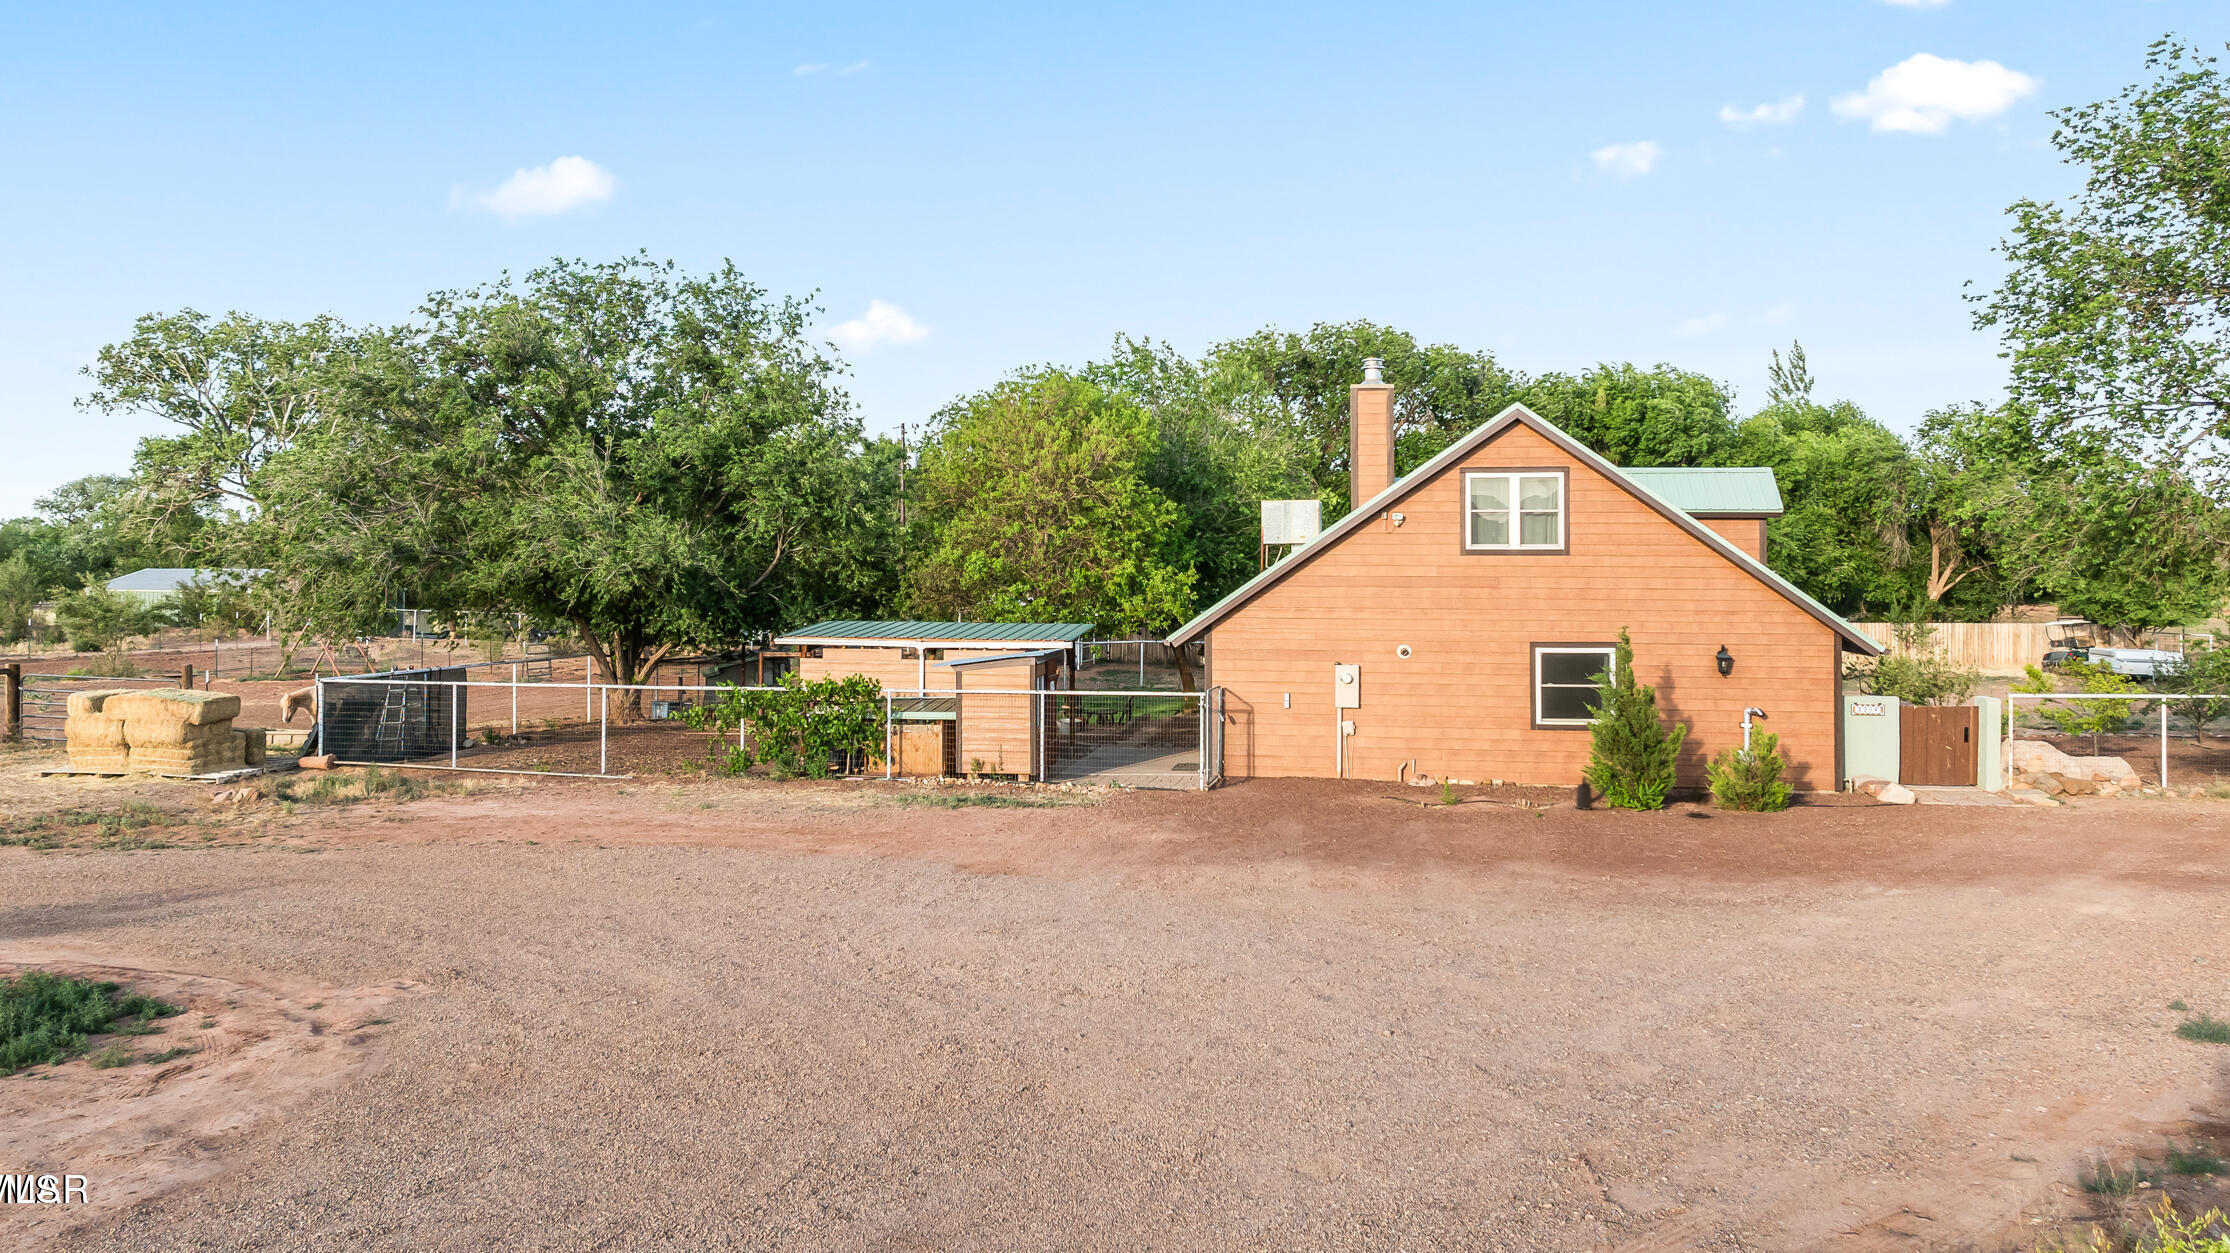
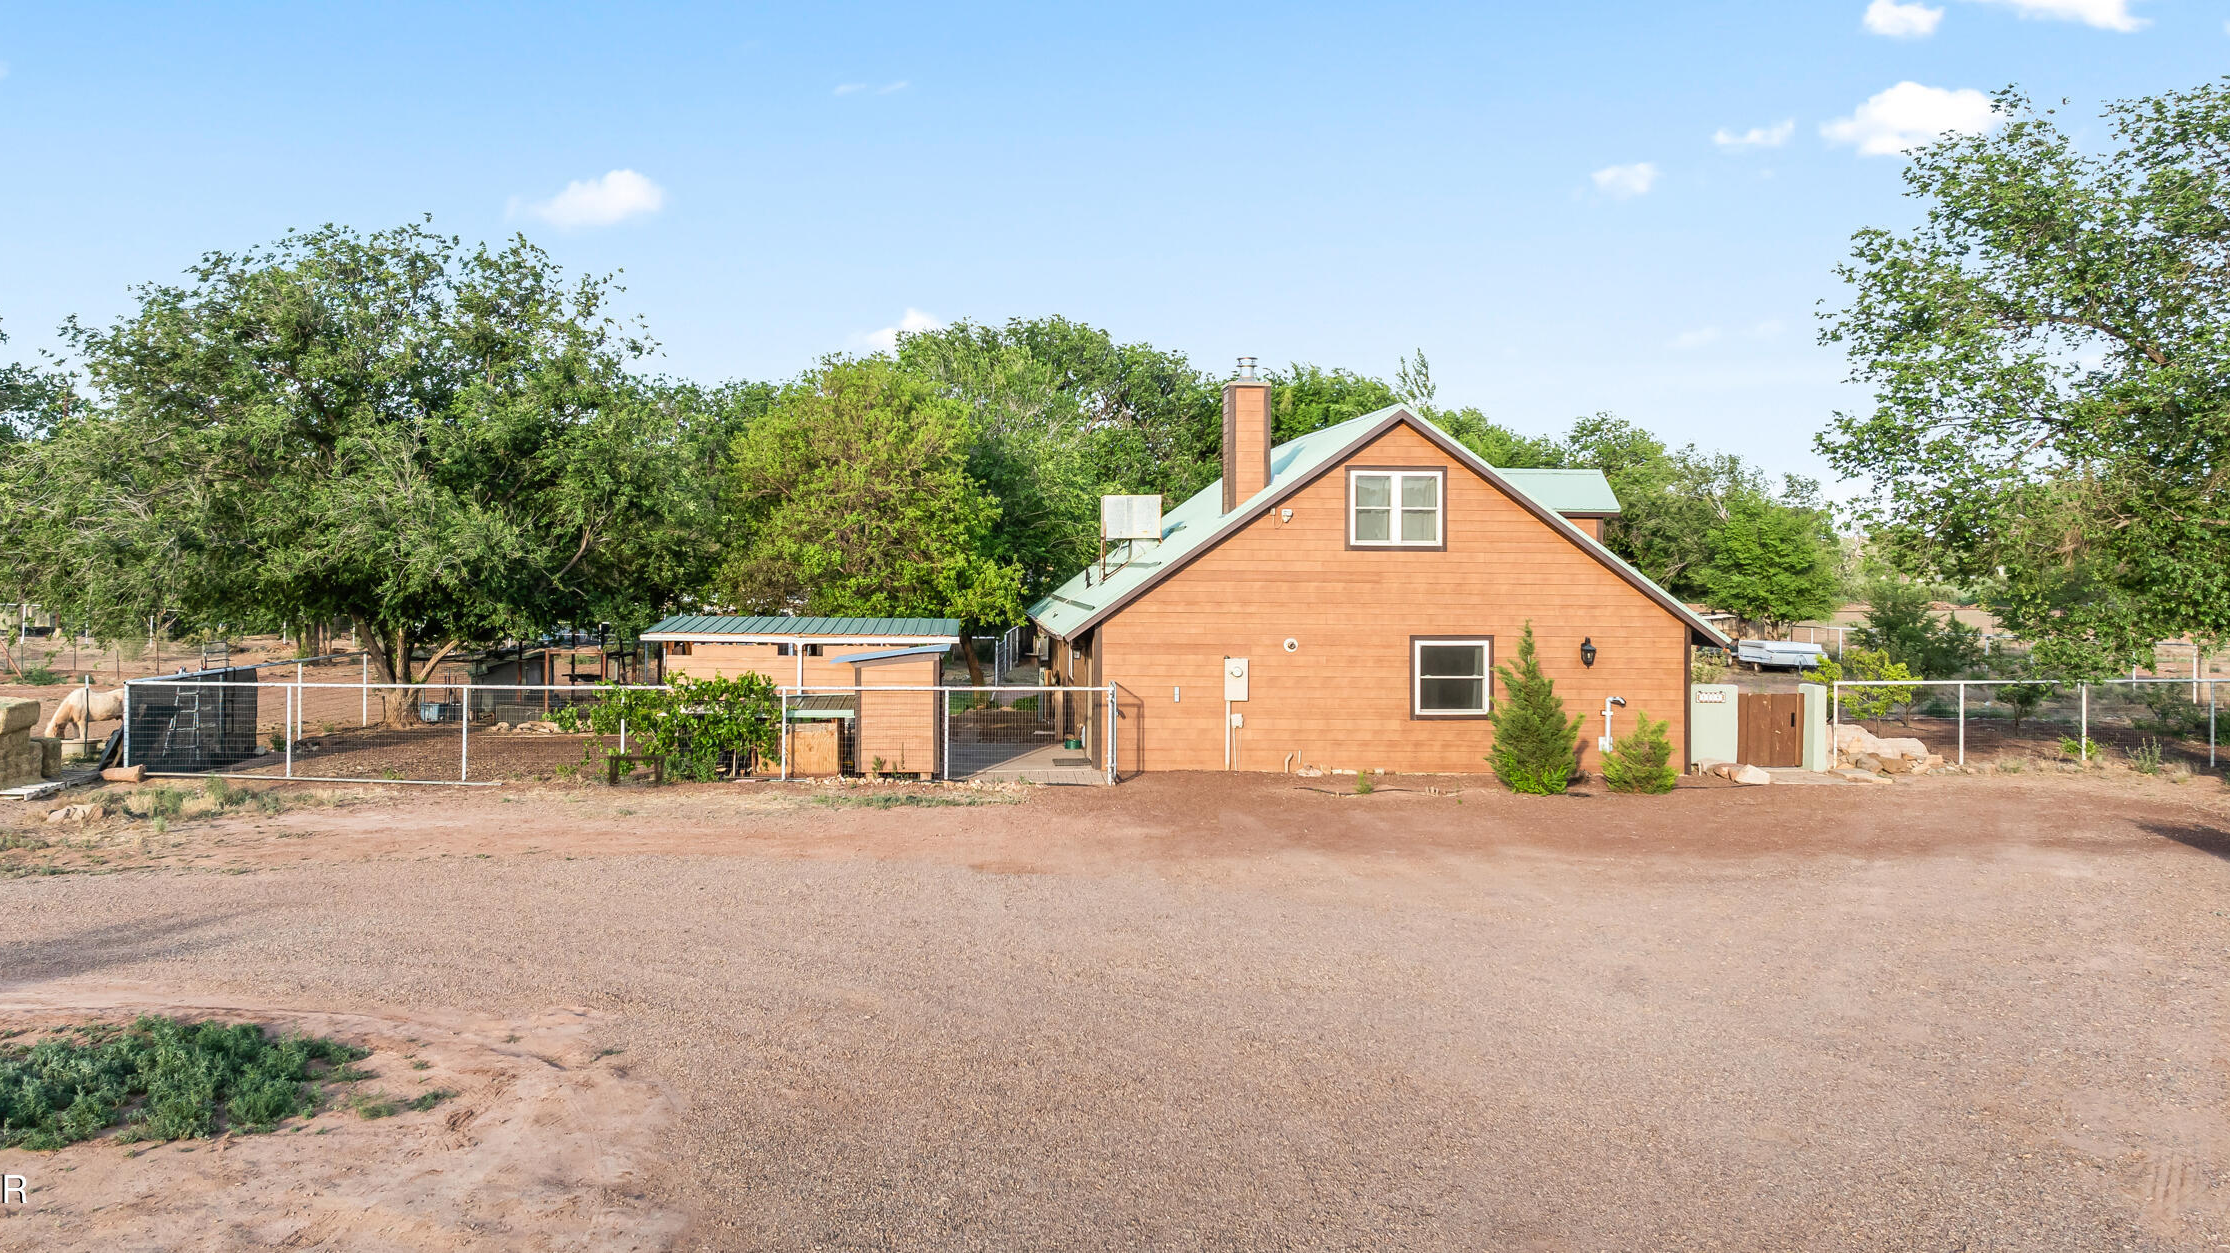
bench: none [724,752,779,783] -> present [608,755,666,786]
watering can: present [1576,777,1611,810] -> none [1461,761,1500,792]

